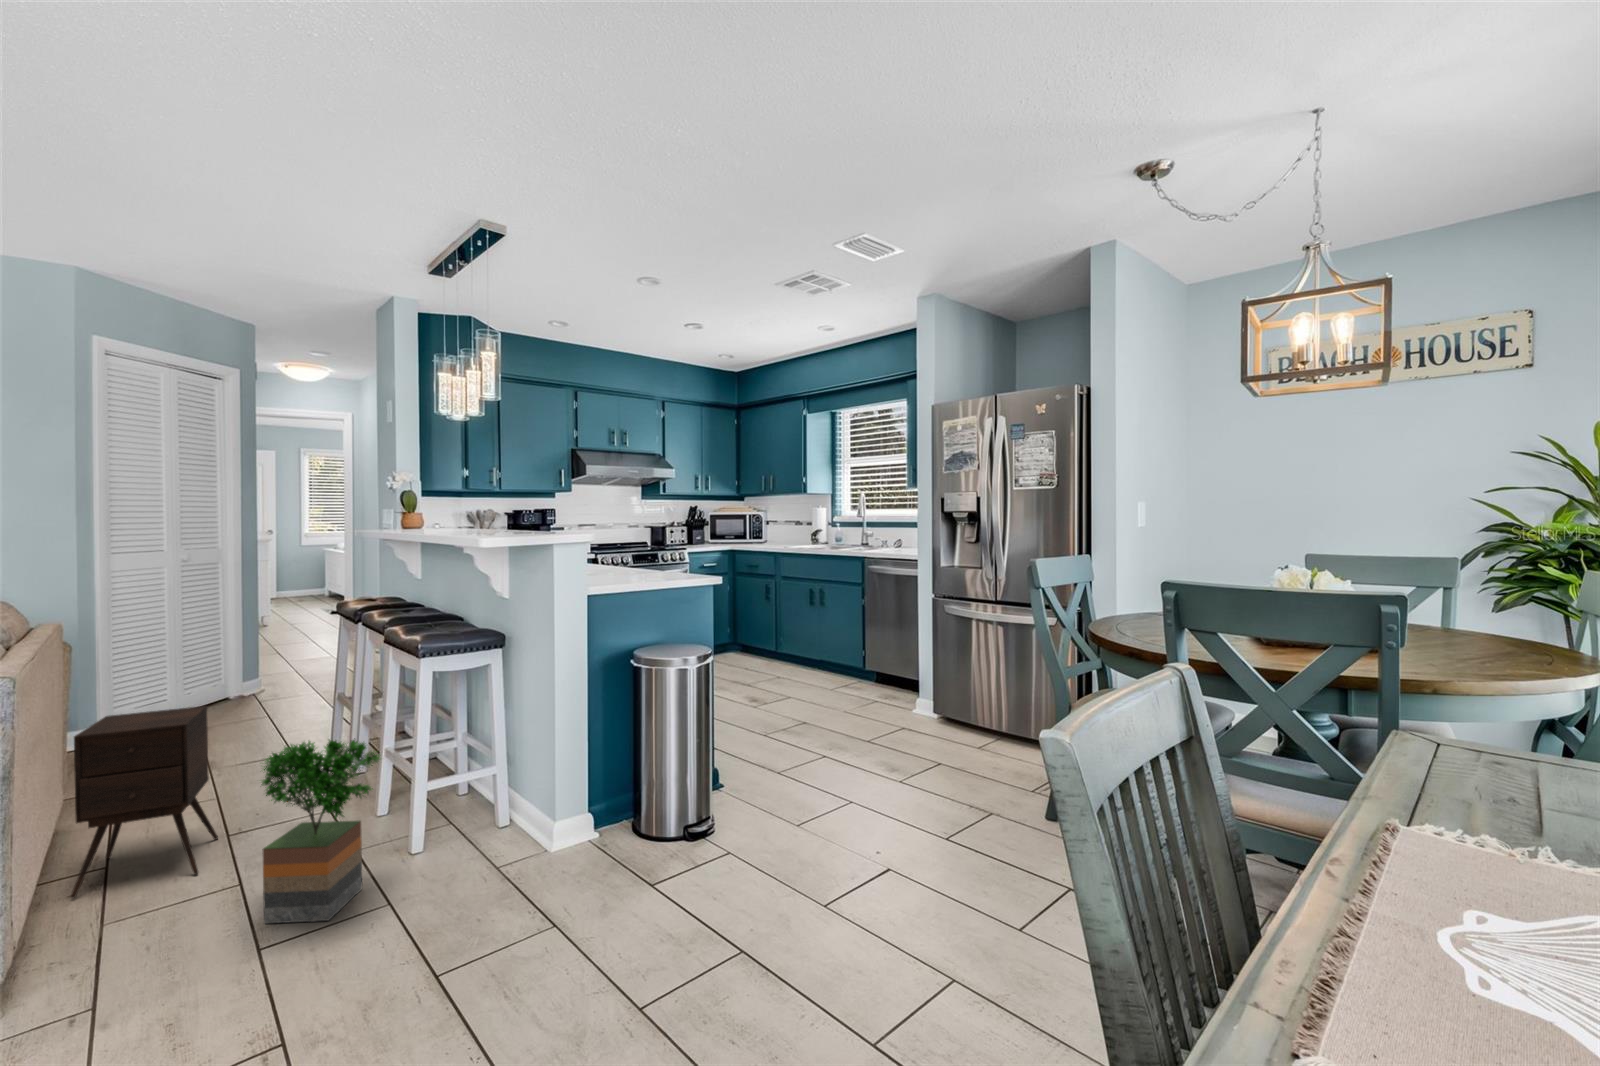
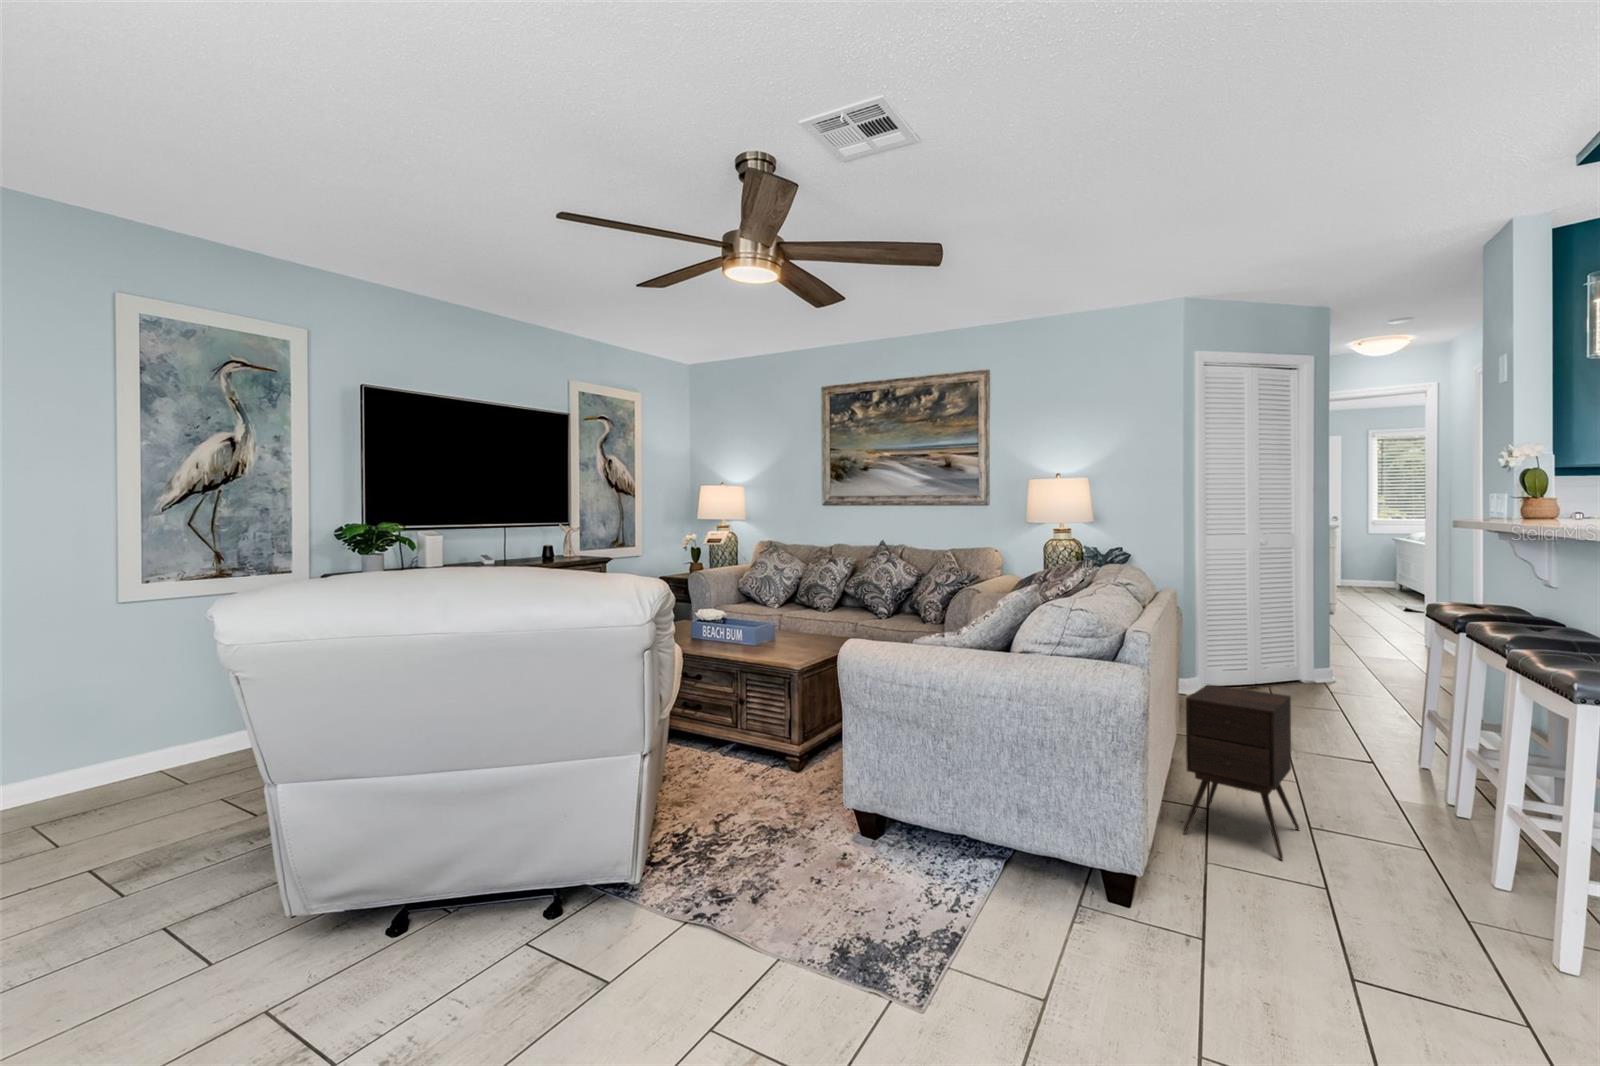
potted tree: present [262,738,380,923] -> none [1348,767,1519,999]

